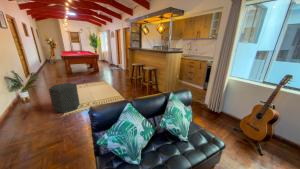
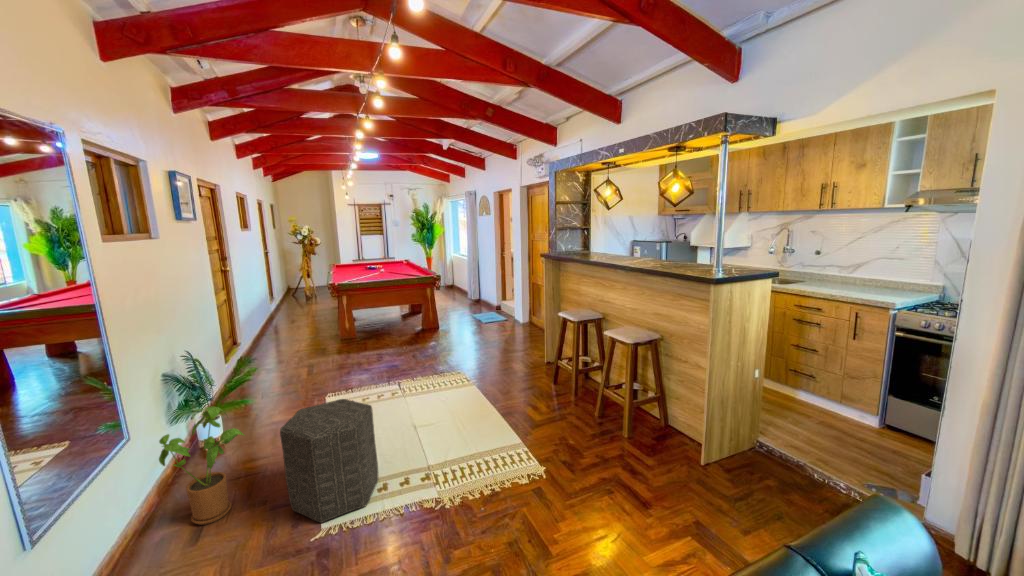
house plant: none [10,83,38,116] -> present [159,406,244,525]

